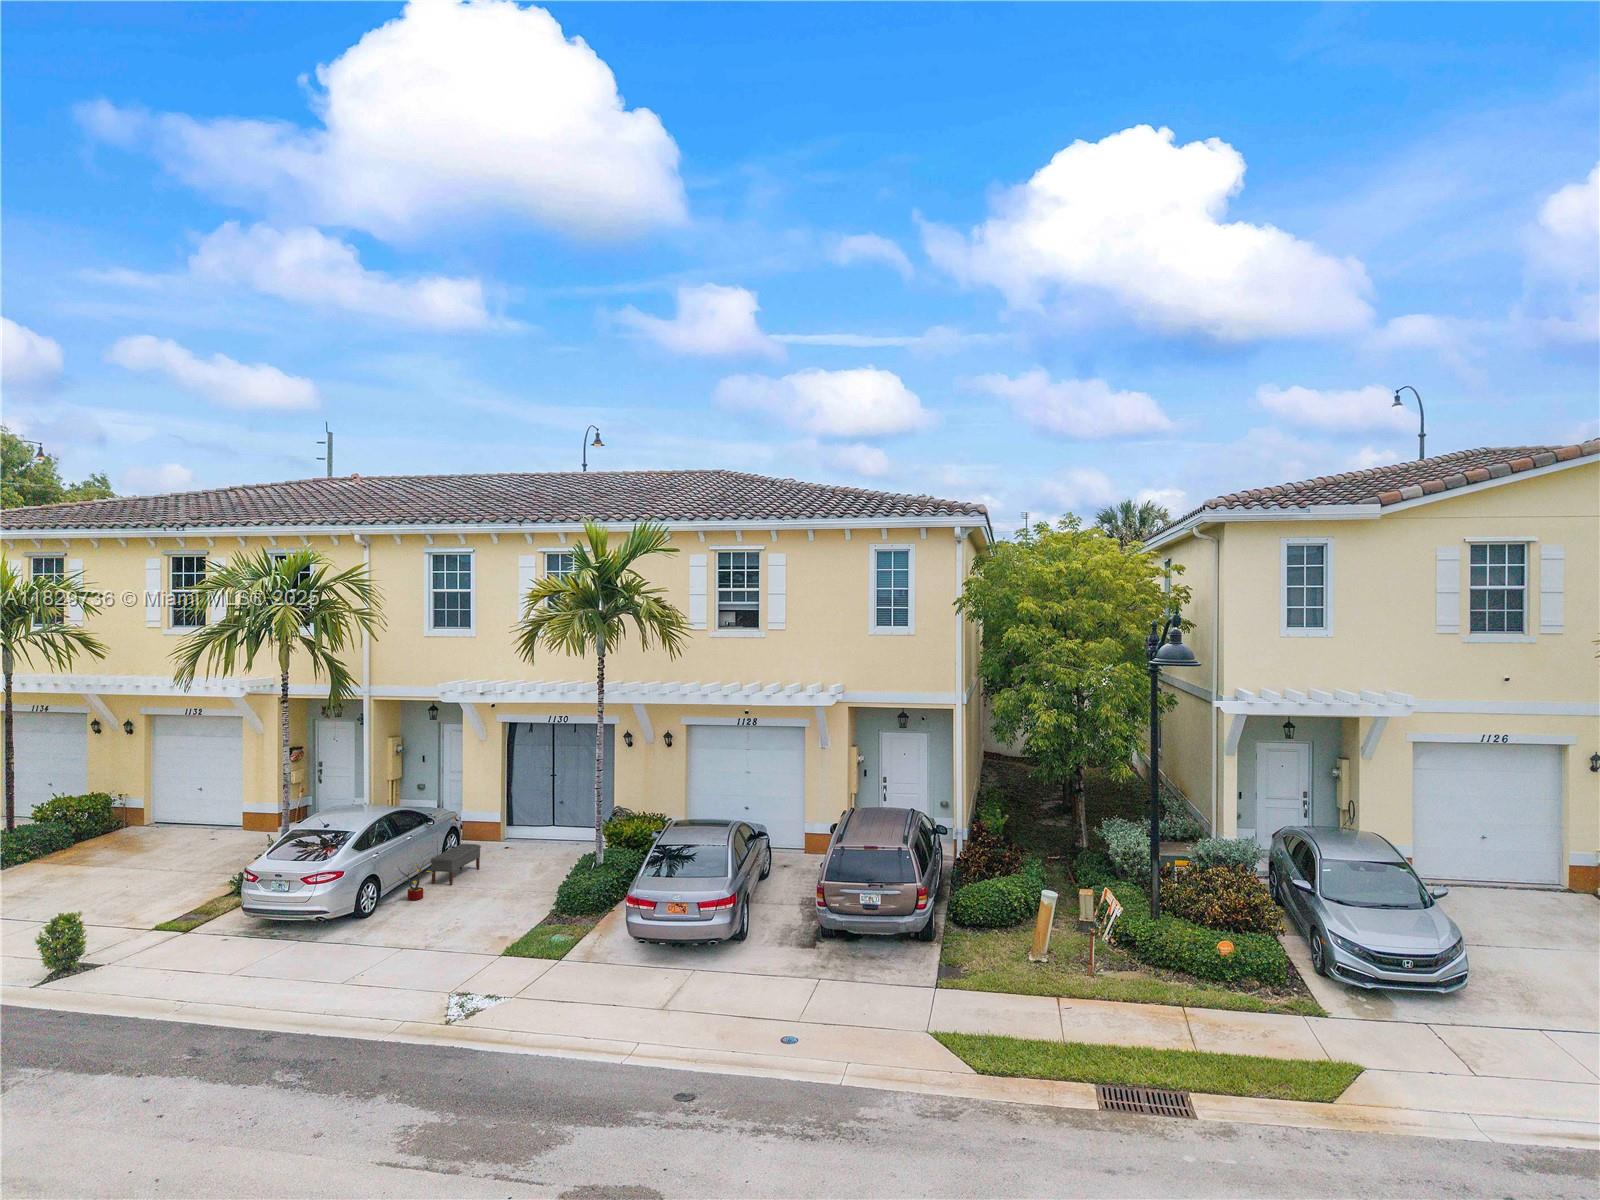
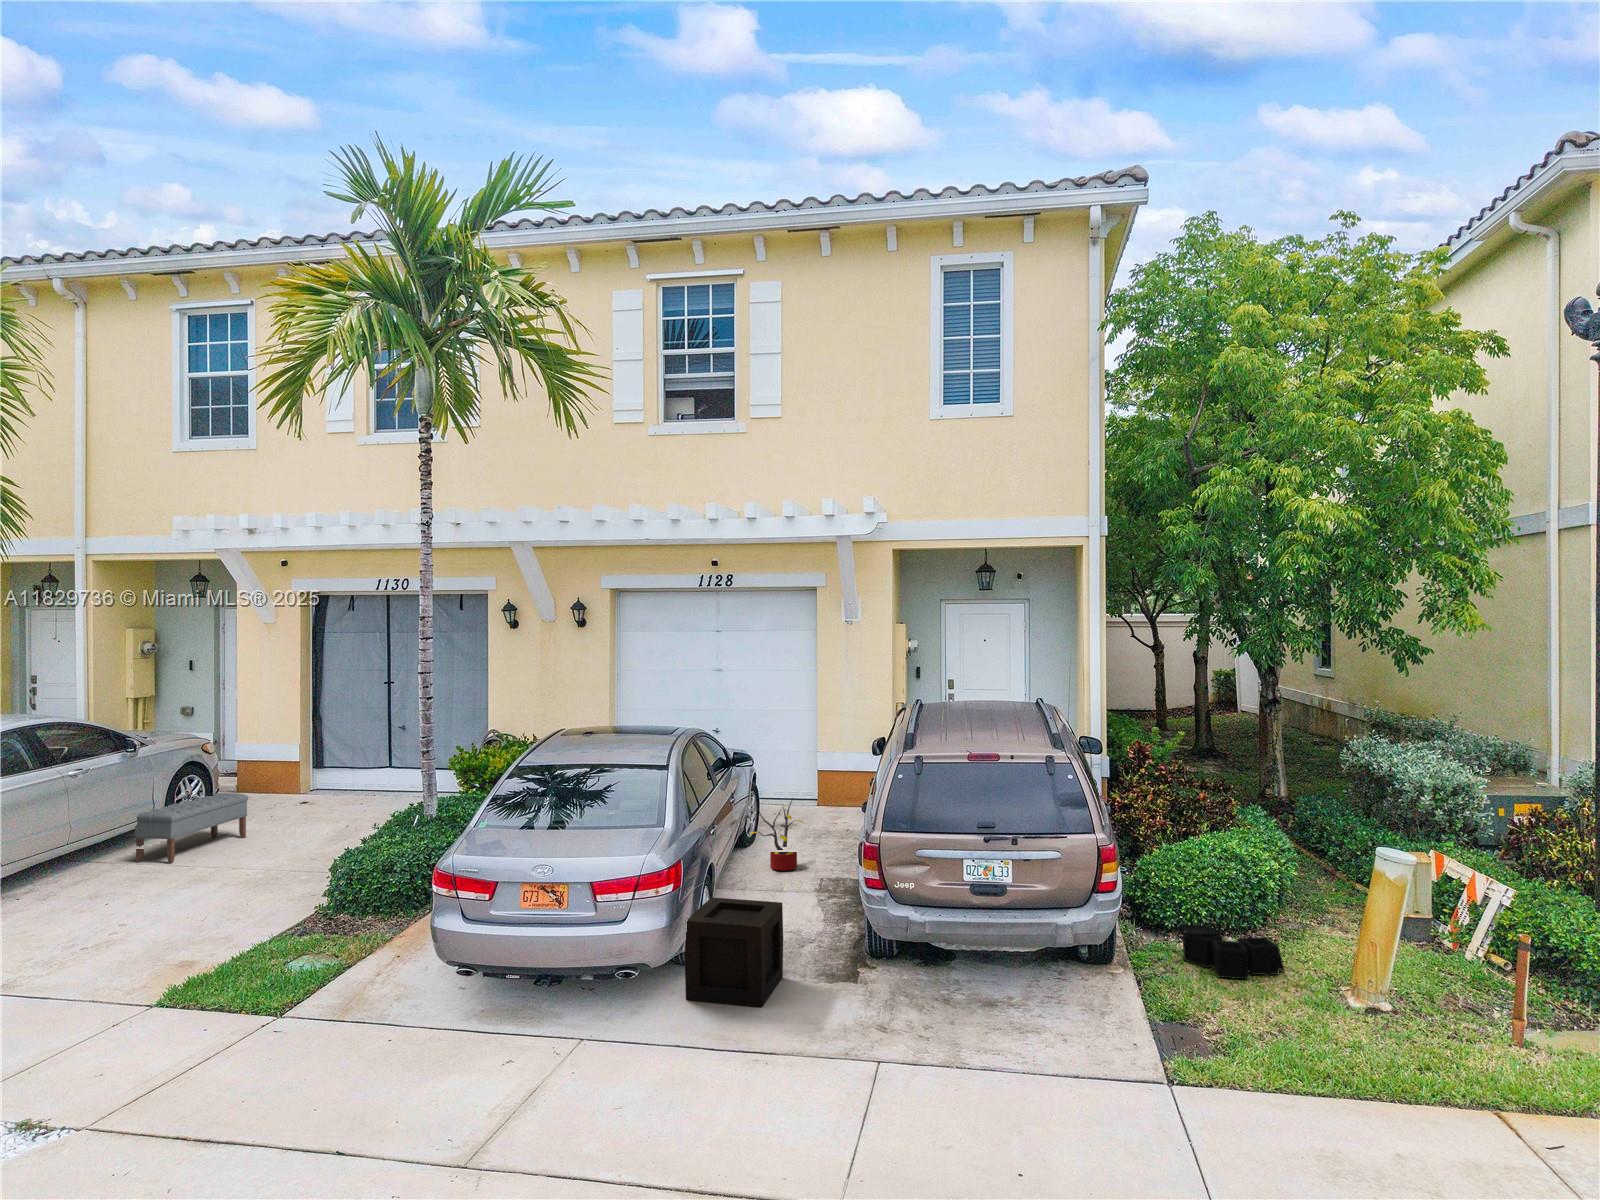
decorative plant: present [395,863,432,900] -> present [751,798,804,871]
wooden crate: none [737,909,781,958] -> present [685,897,783,1007]
storage bin: none [968,925,1011,949] -> present [1182,925,1285,979]

